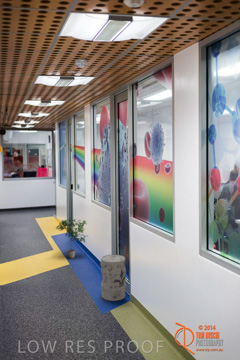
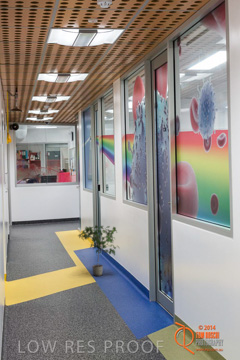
trash can: present [101,255,126,301] -> none [134,265,168,325]

